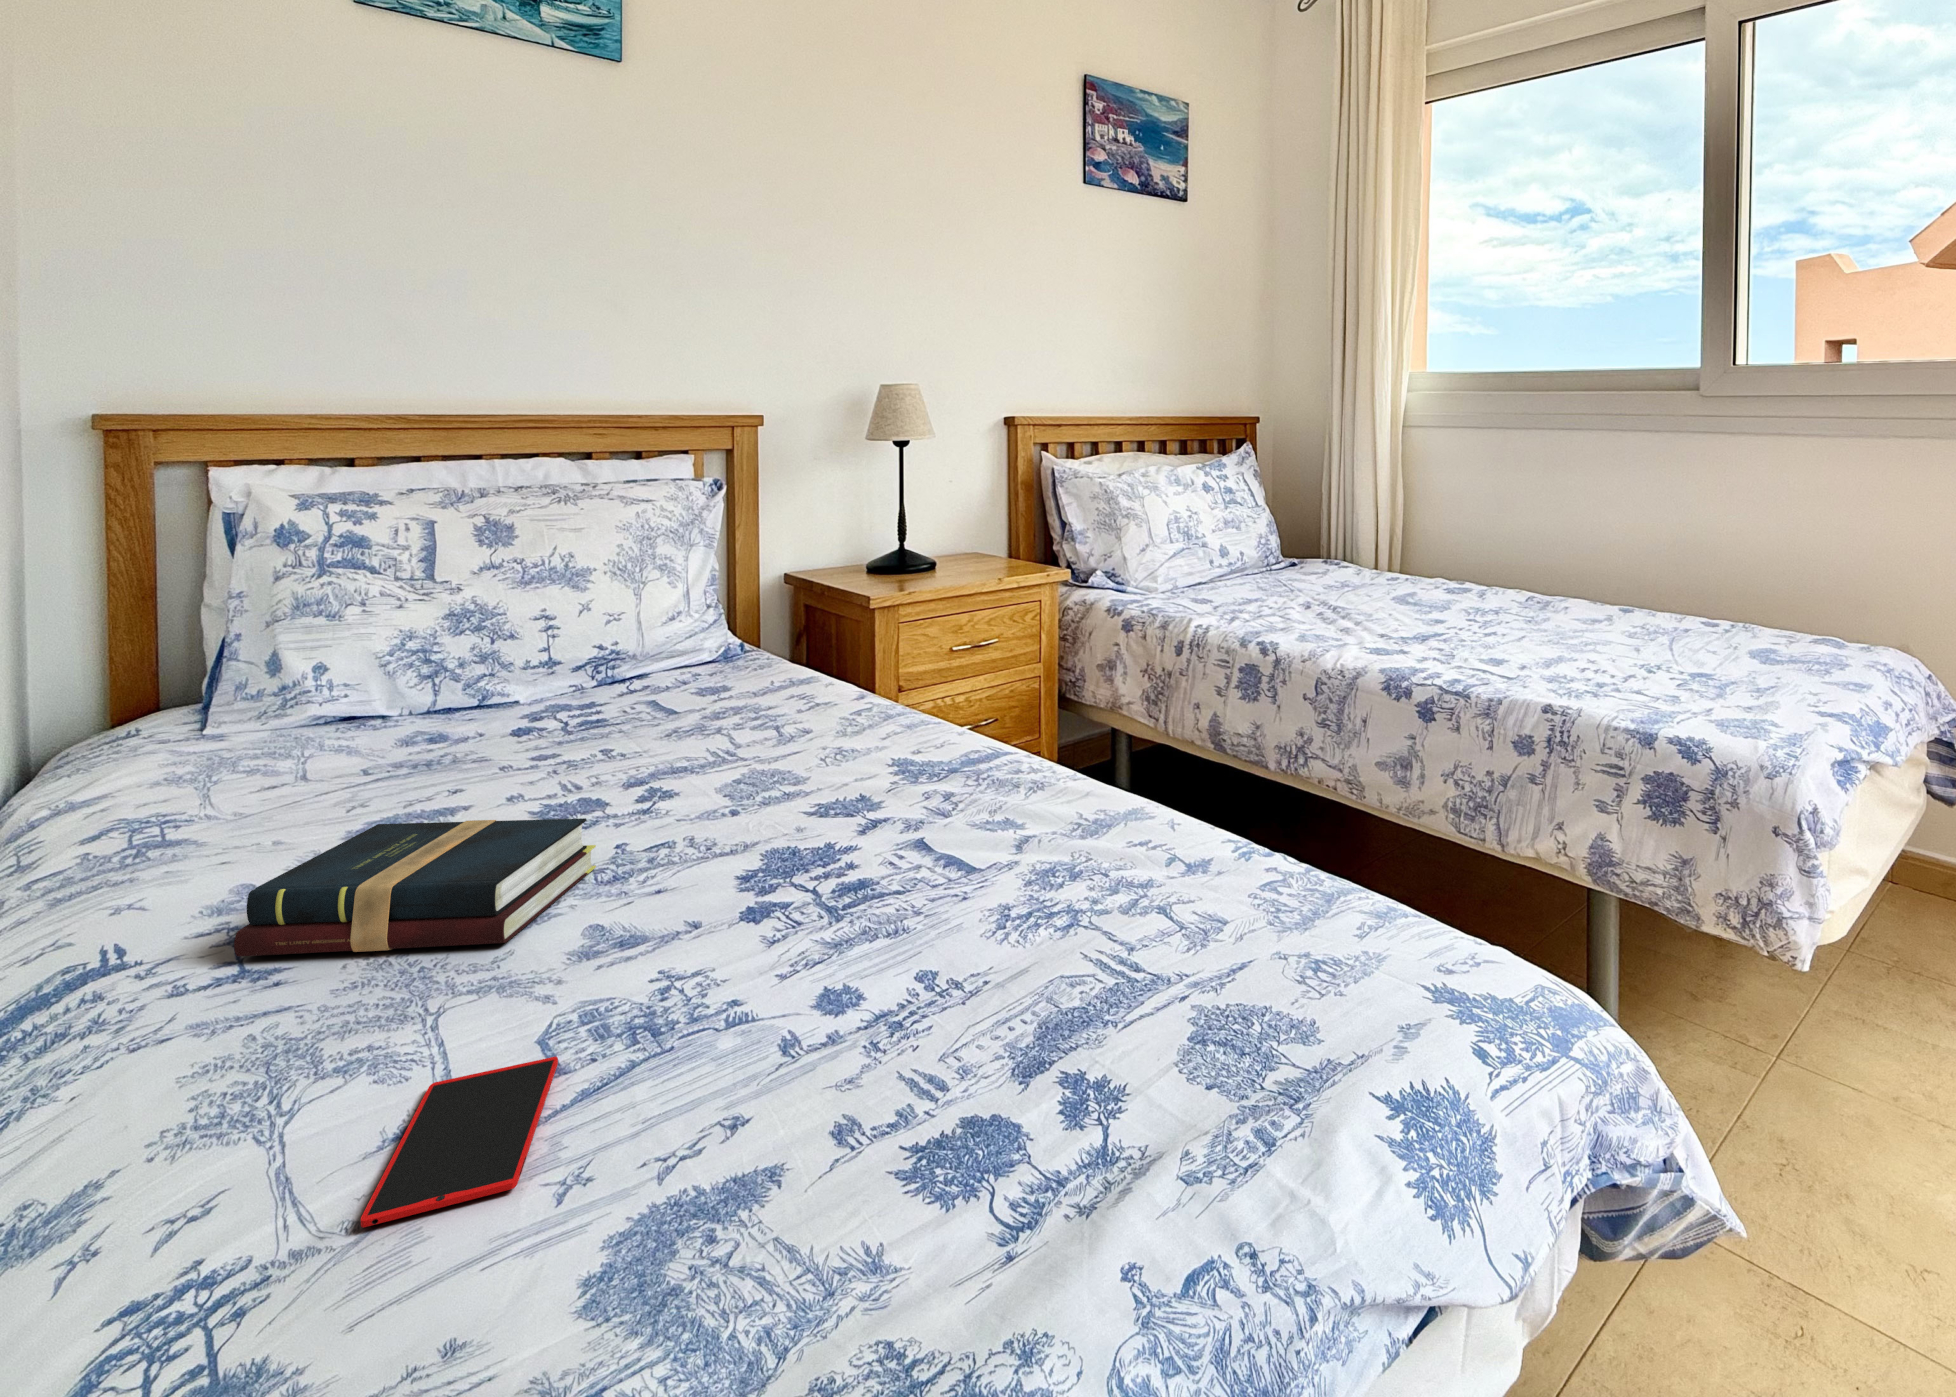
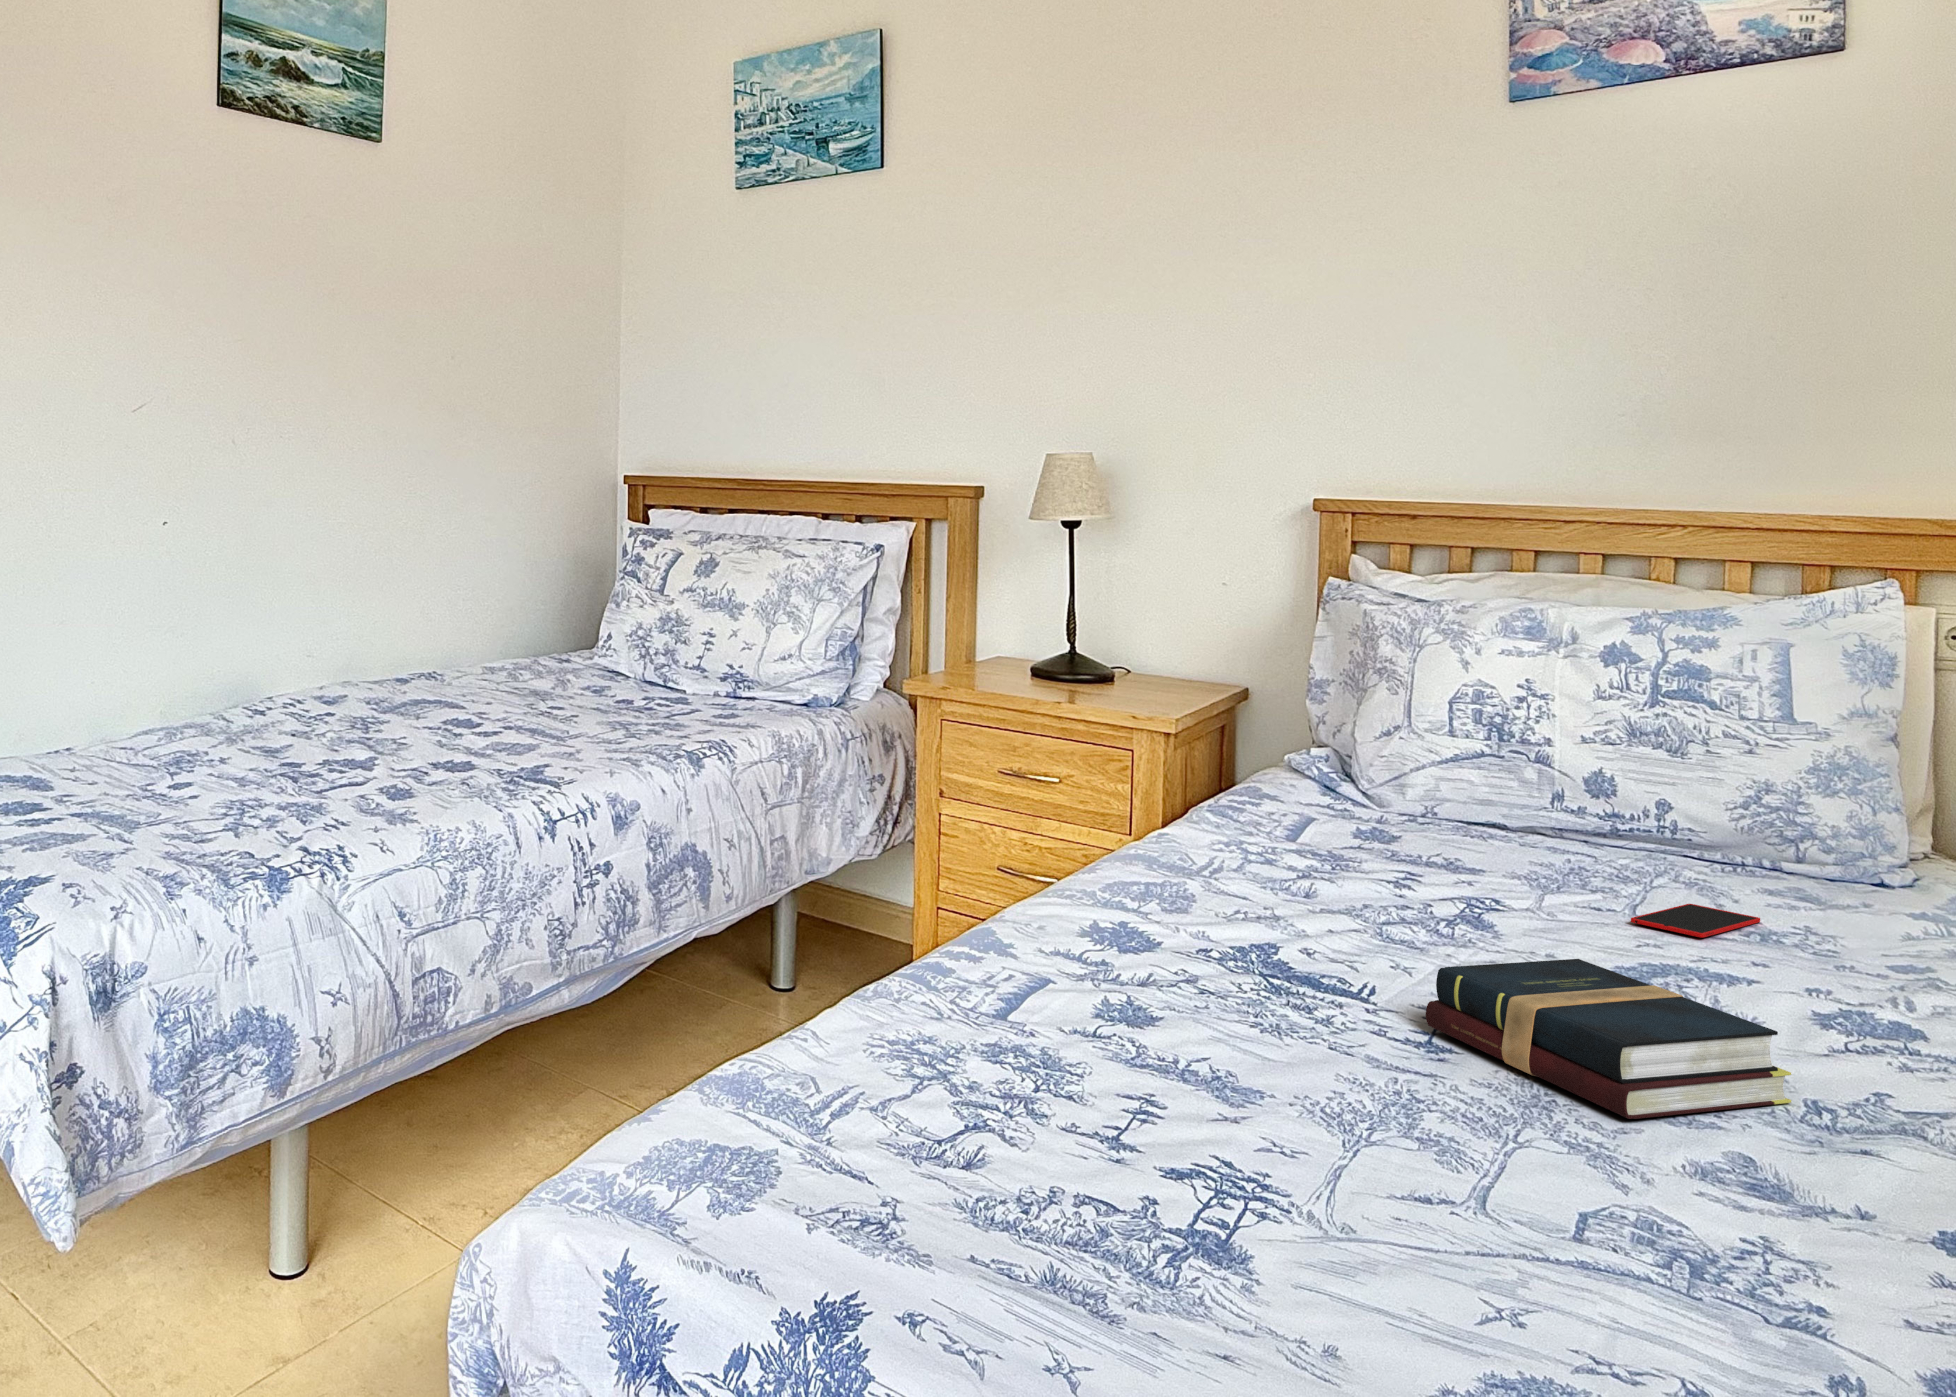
smartphone: present [361,1057,558,1227] -> present [1631,904,1760,937]

